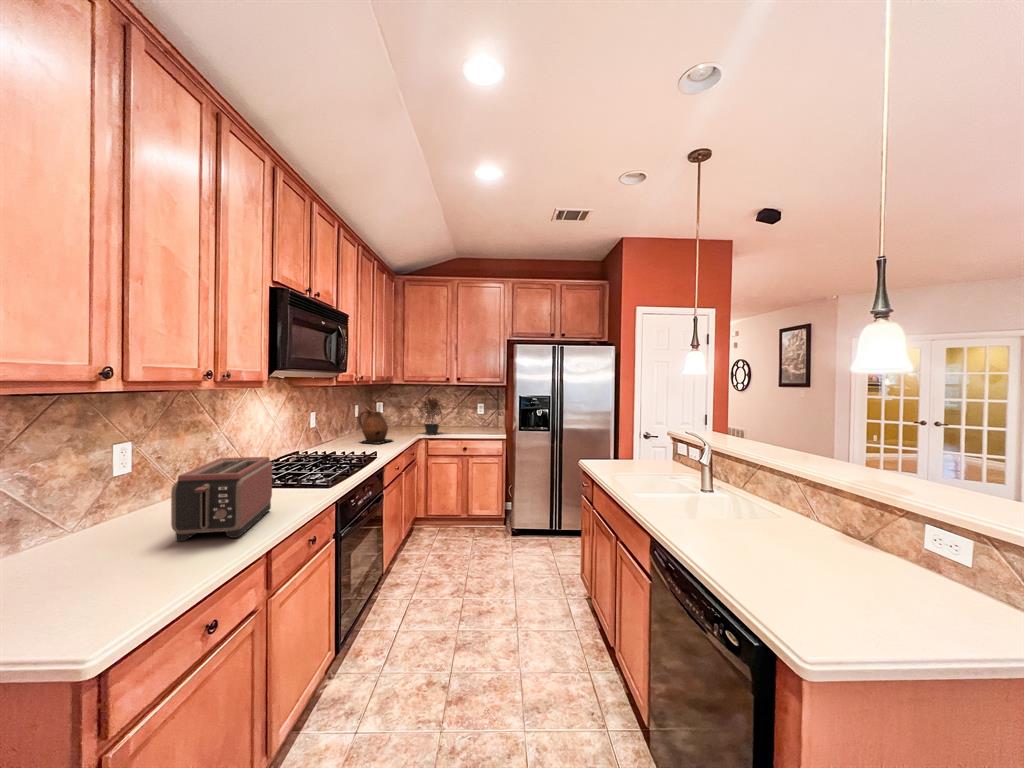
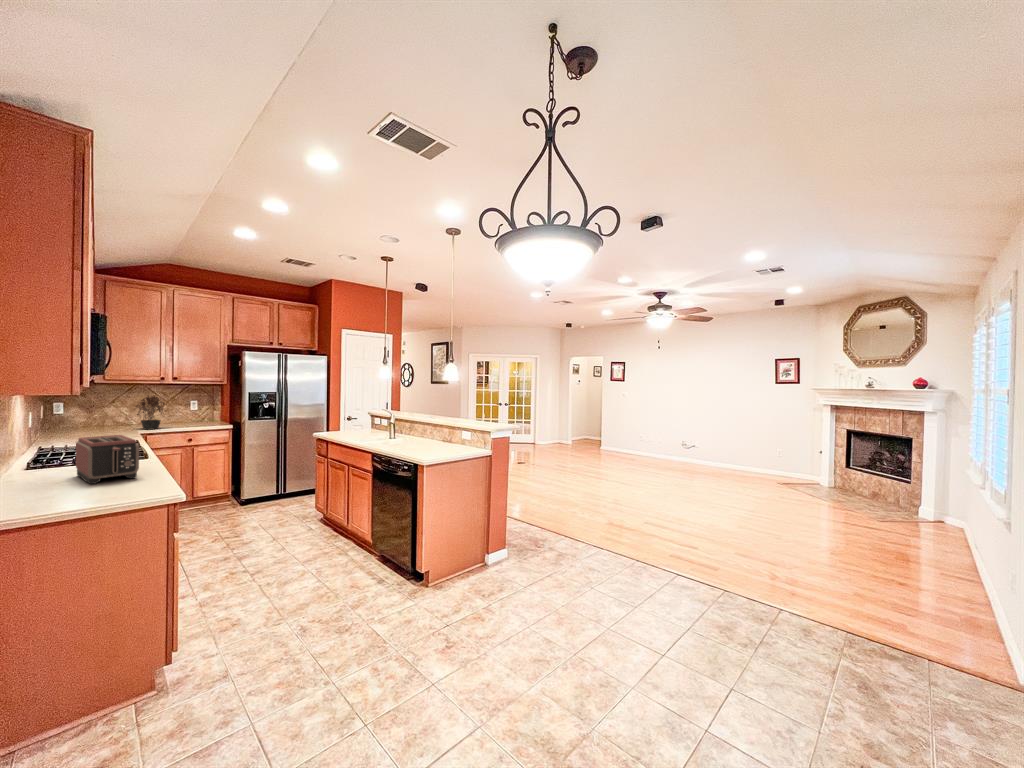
ceramic pitcher: present [359,407,392,444] -> none [79,405,121,439]

